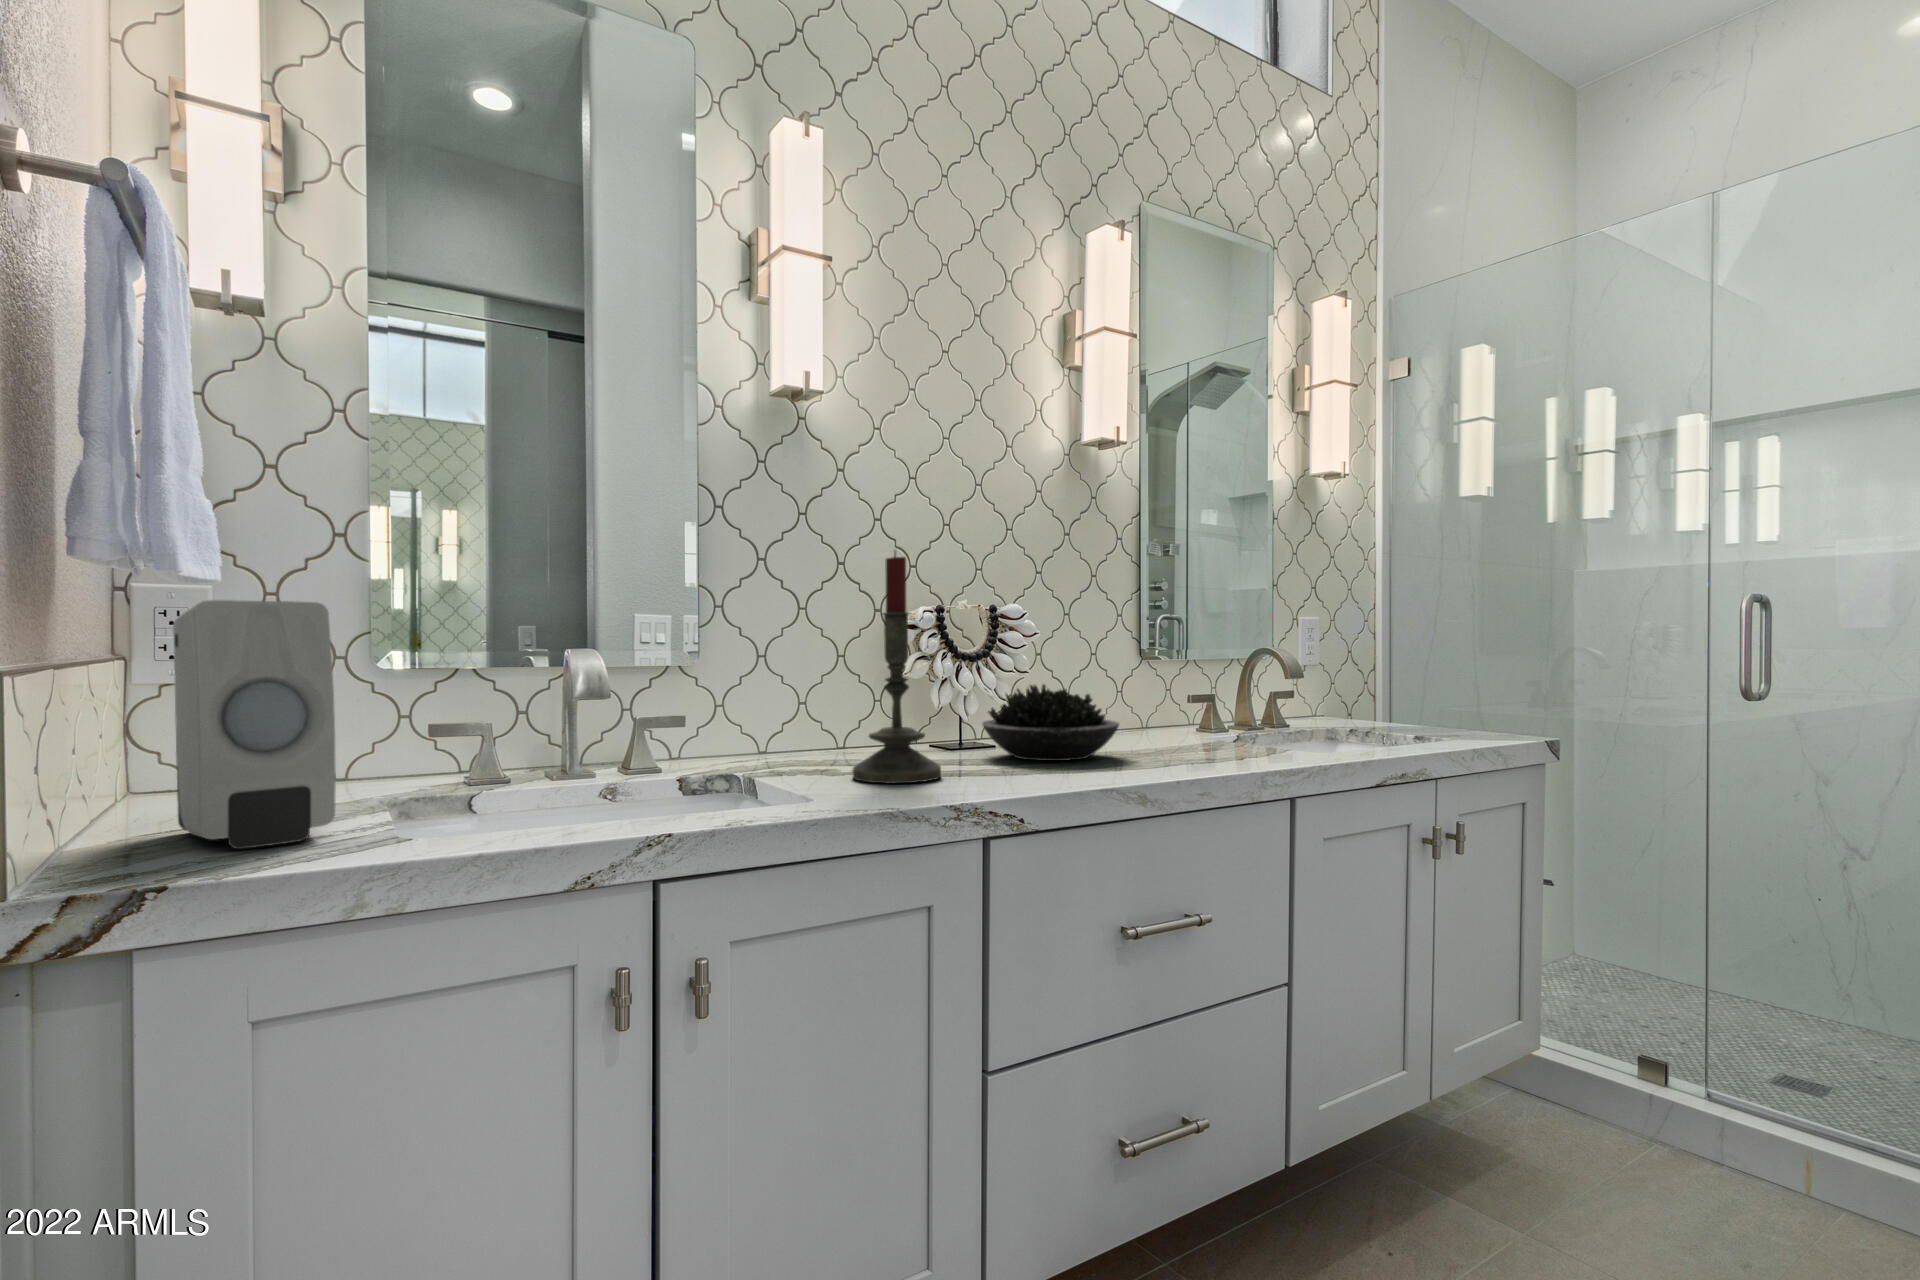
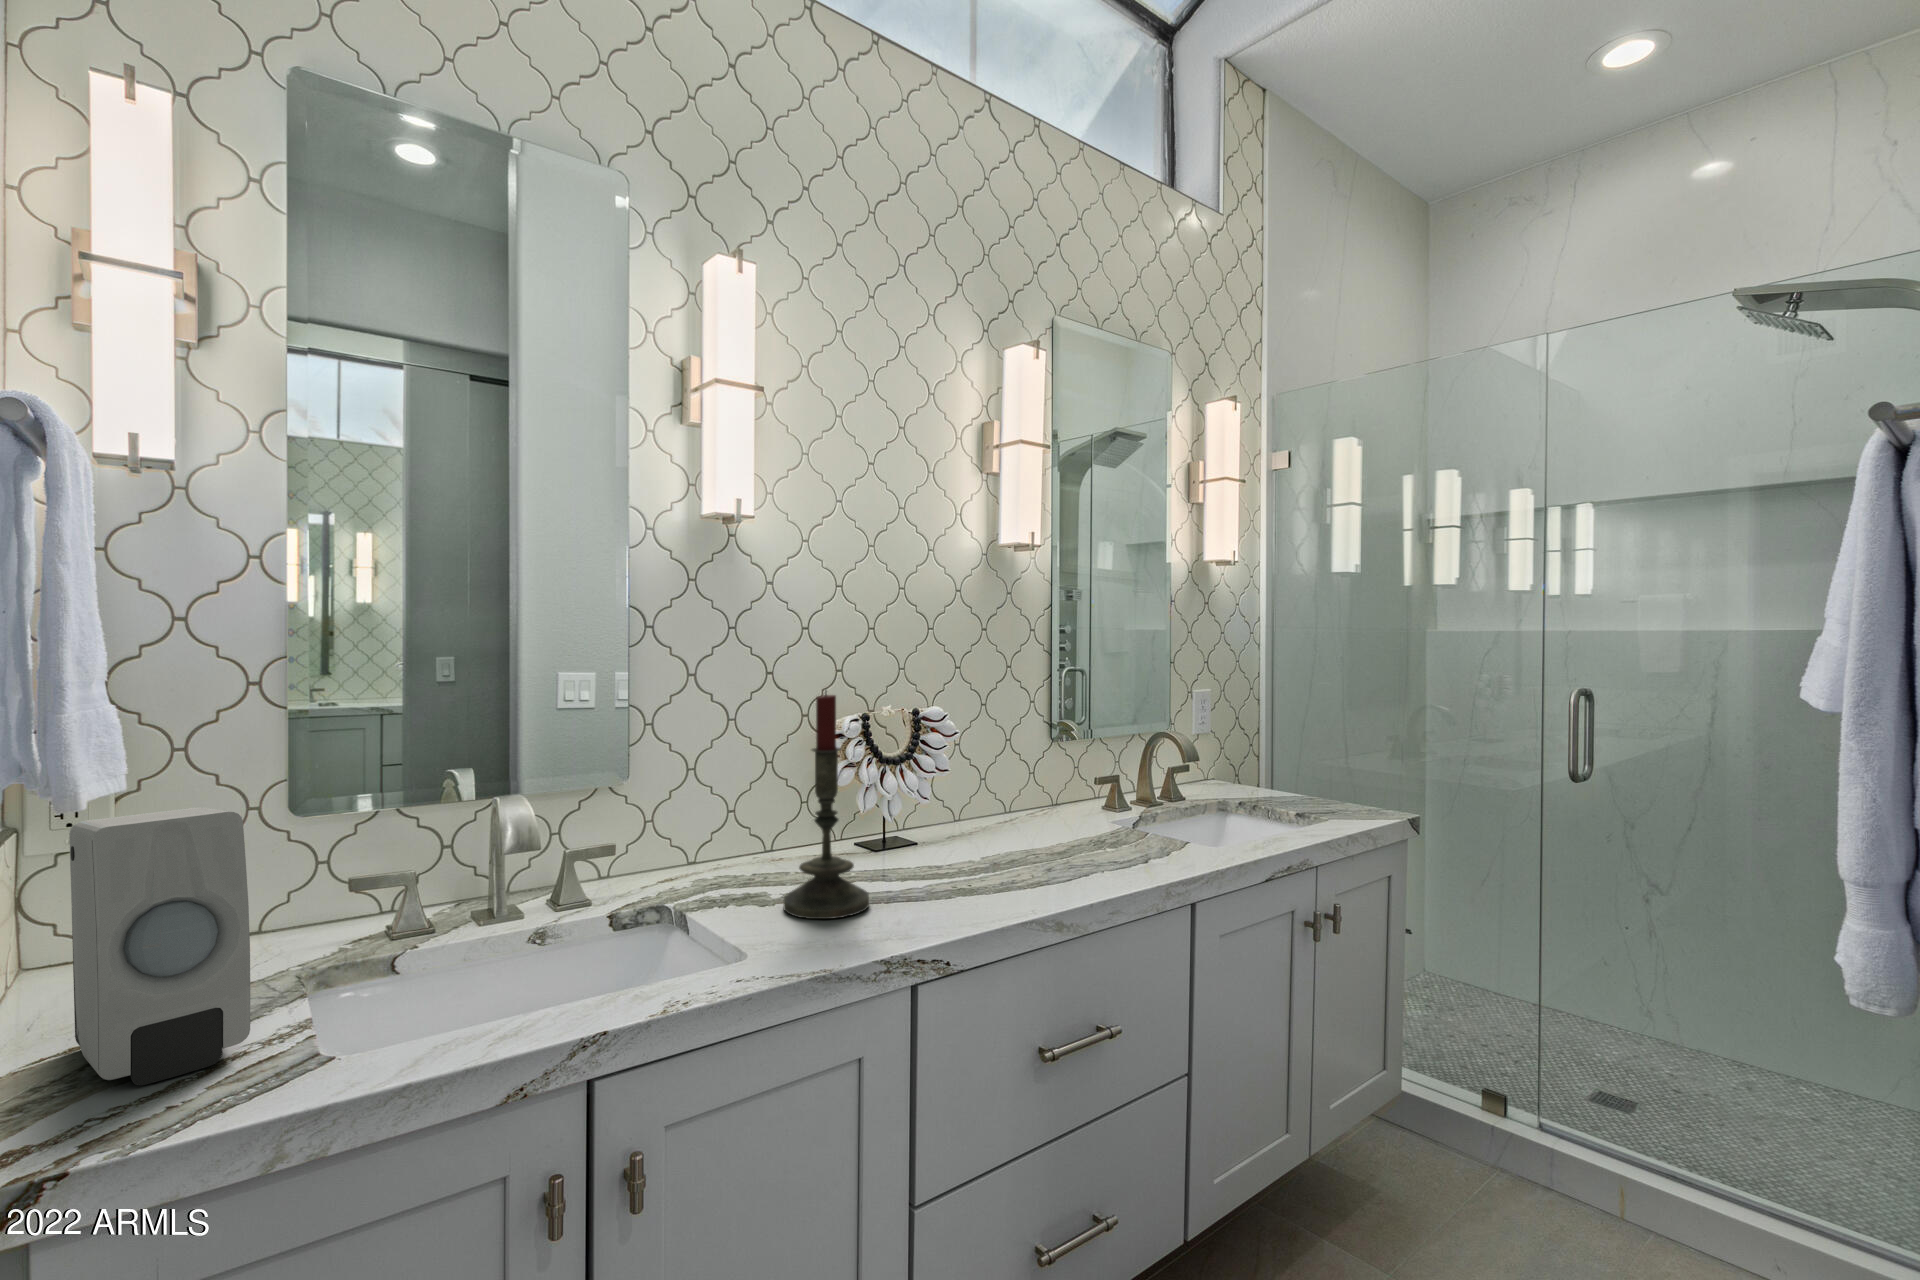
succulent plant: present [982,684,1119,761] -> none [906,791,1035,870]

